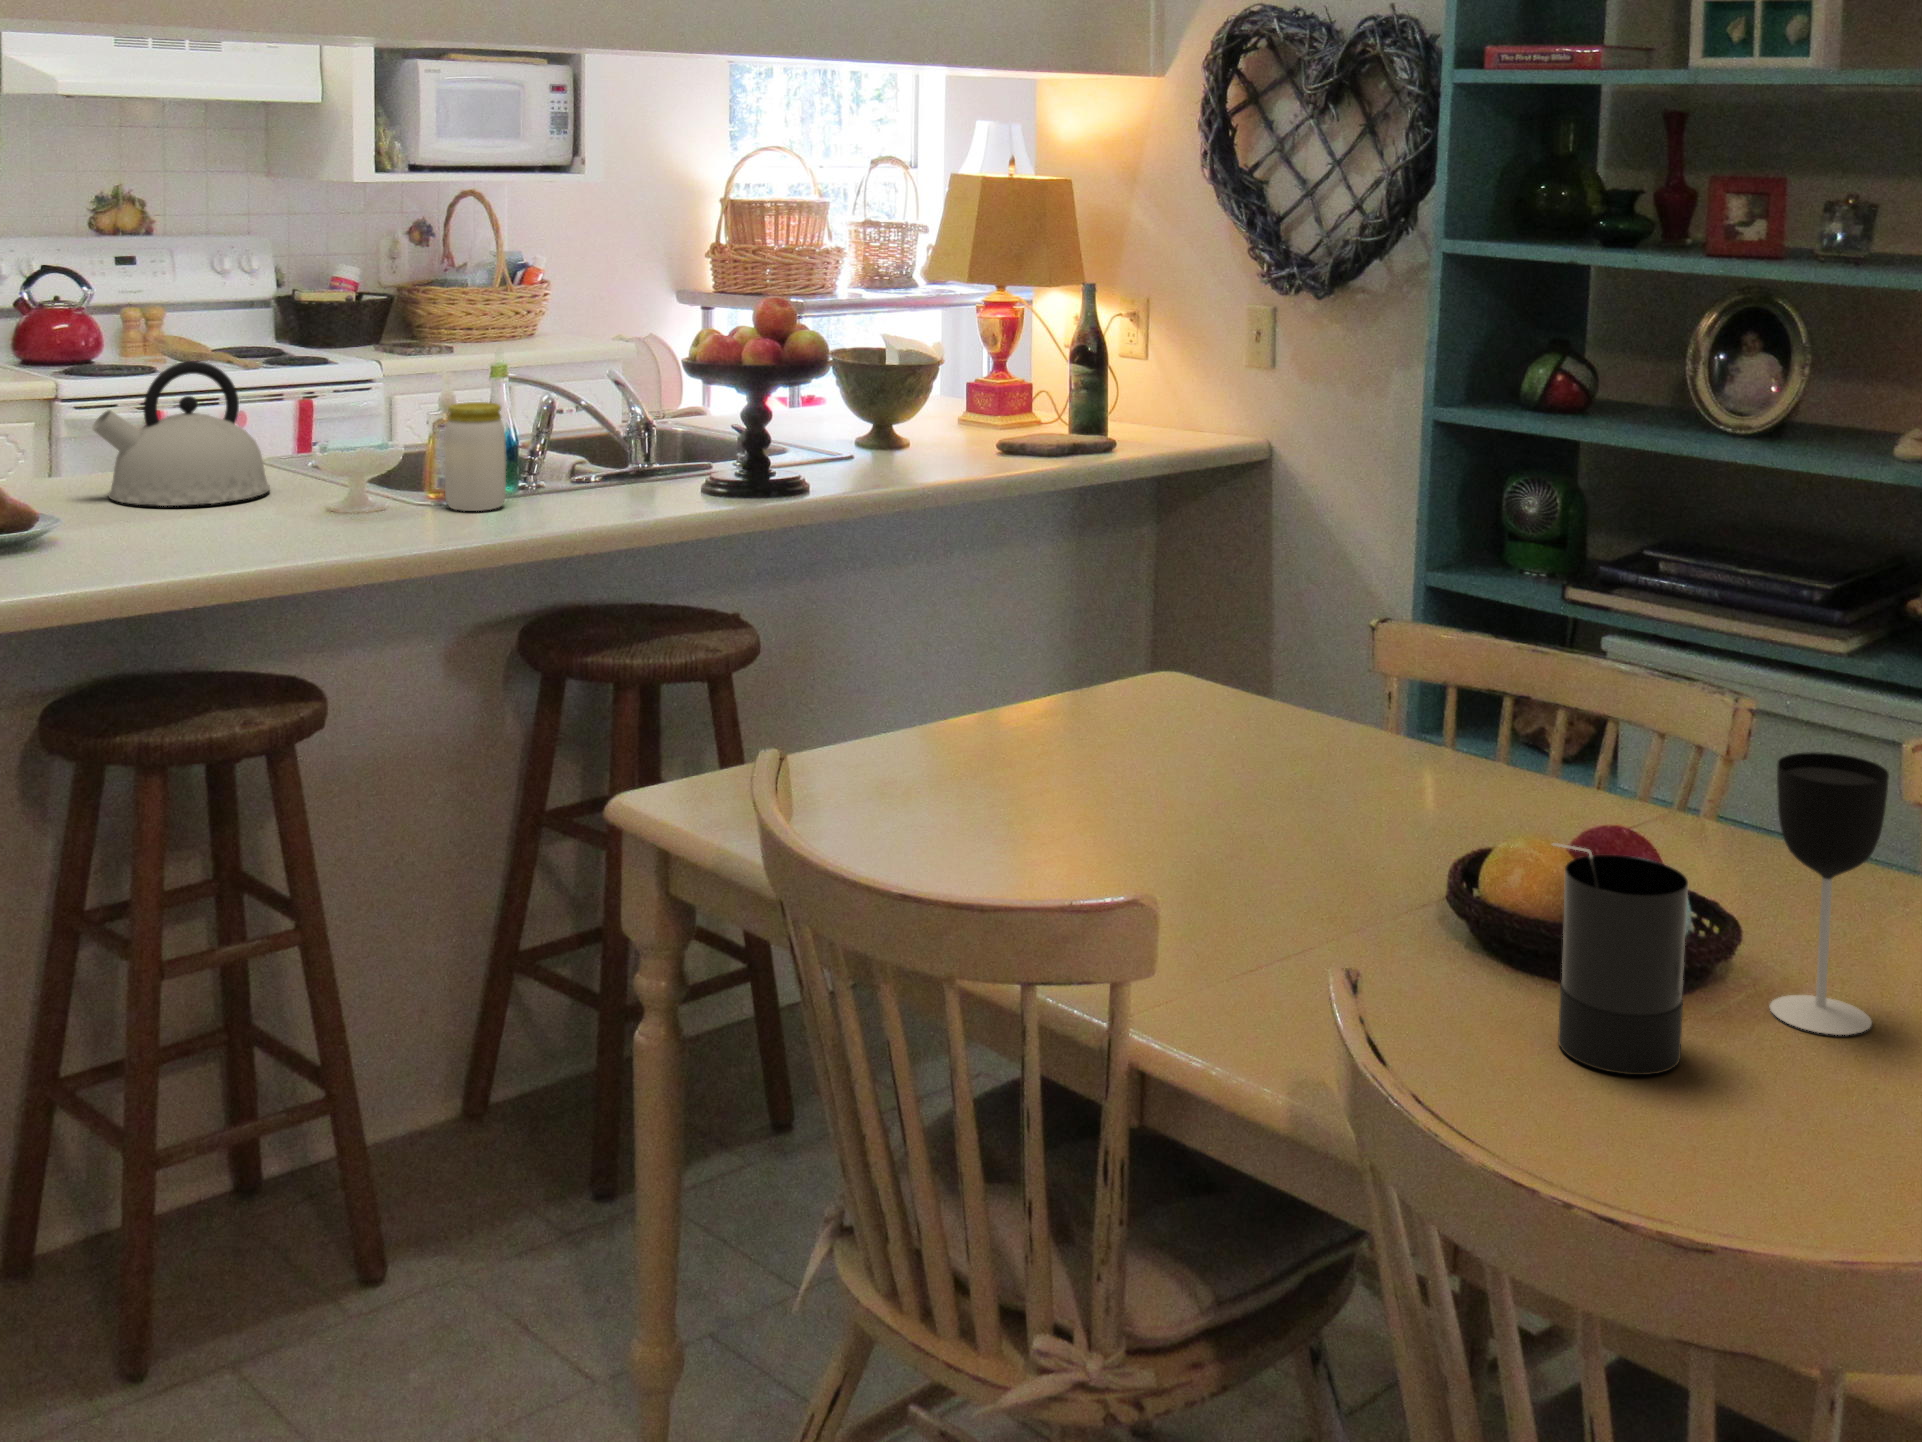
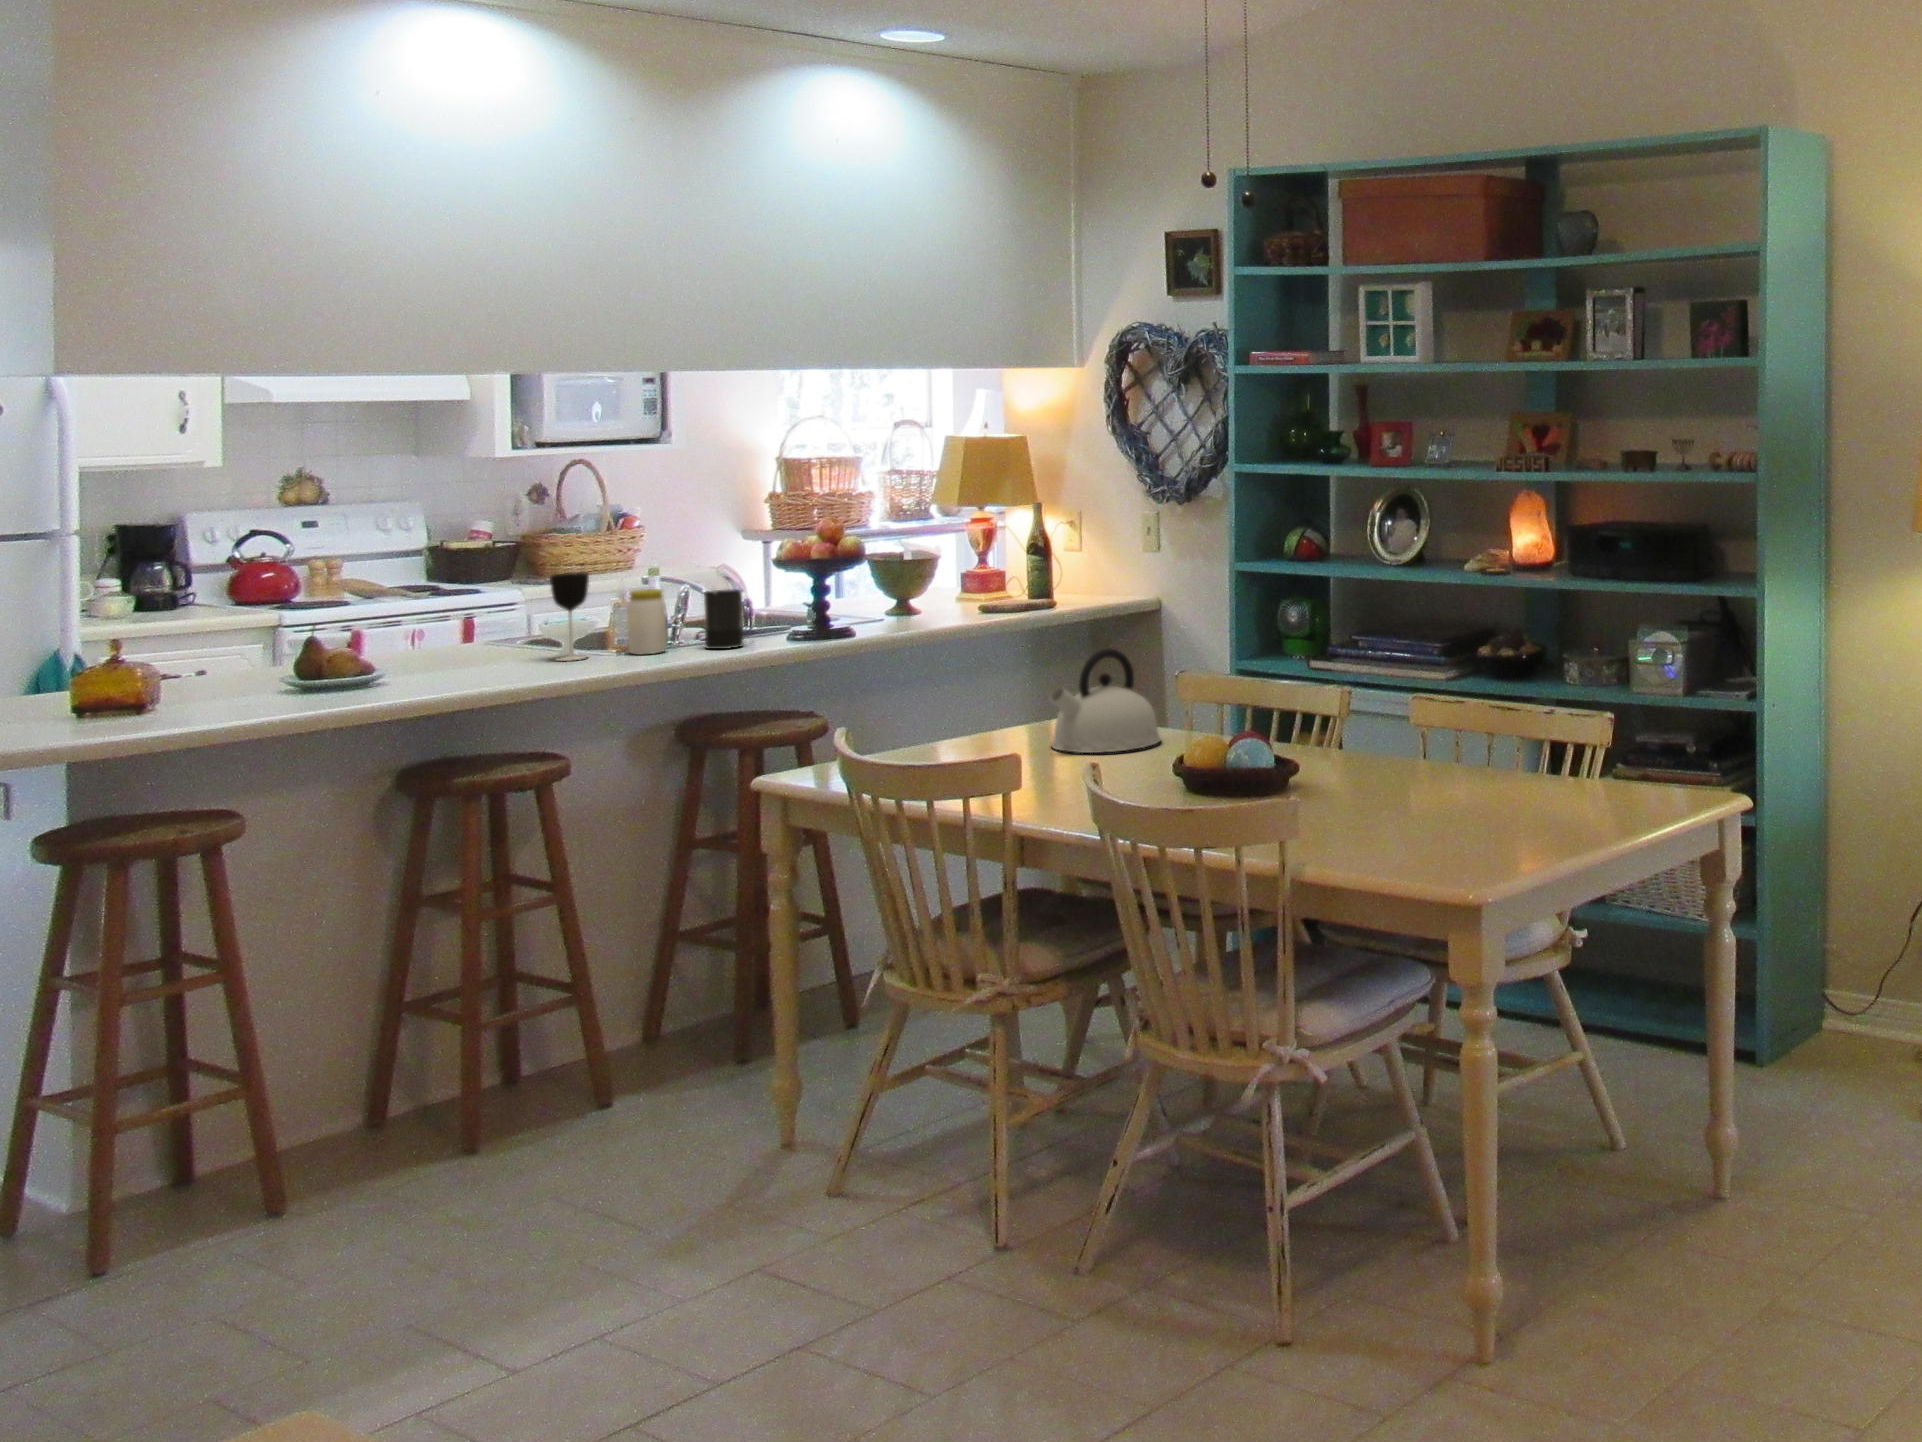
kettle: present [92,361,270,506] -> present [1050,648,1161,753]
wine glass: present [1770,752,1889,1035] -> present [550,572,589,661]
candle: present [1553,843,1688,1075] -> present [704,589,743,649]

